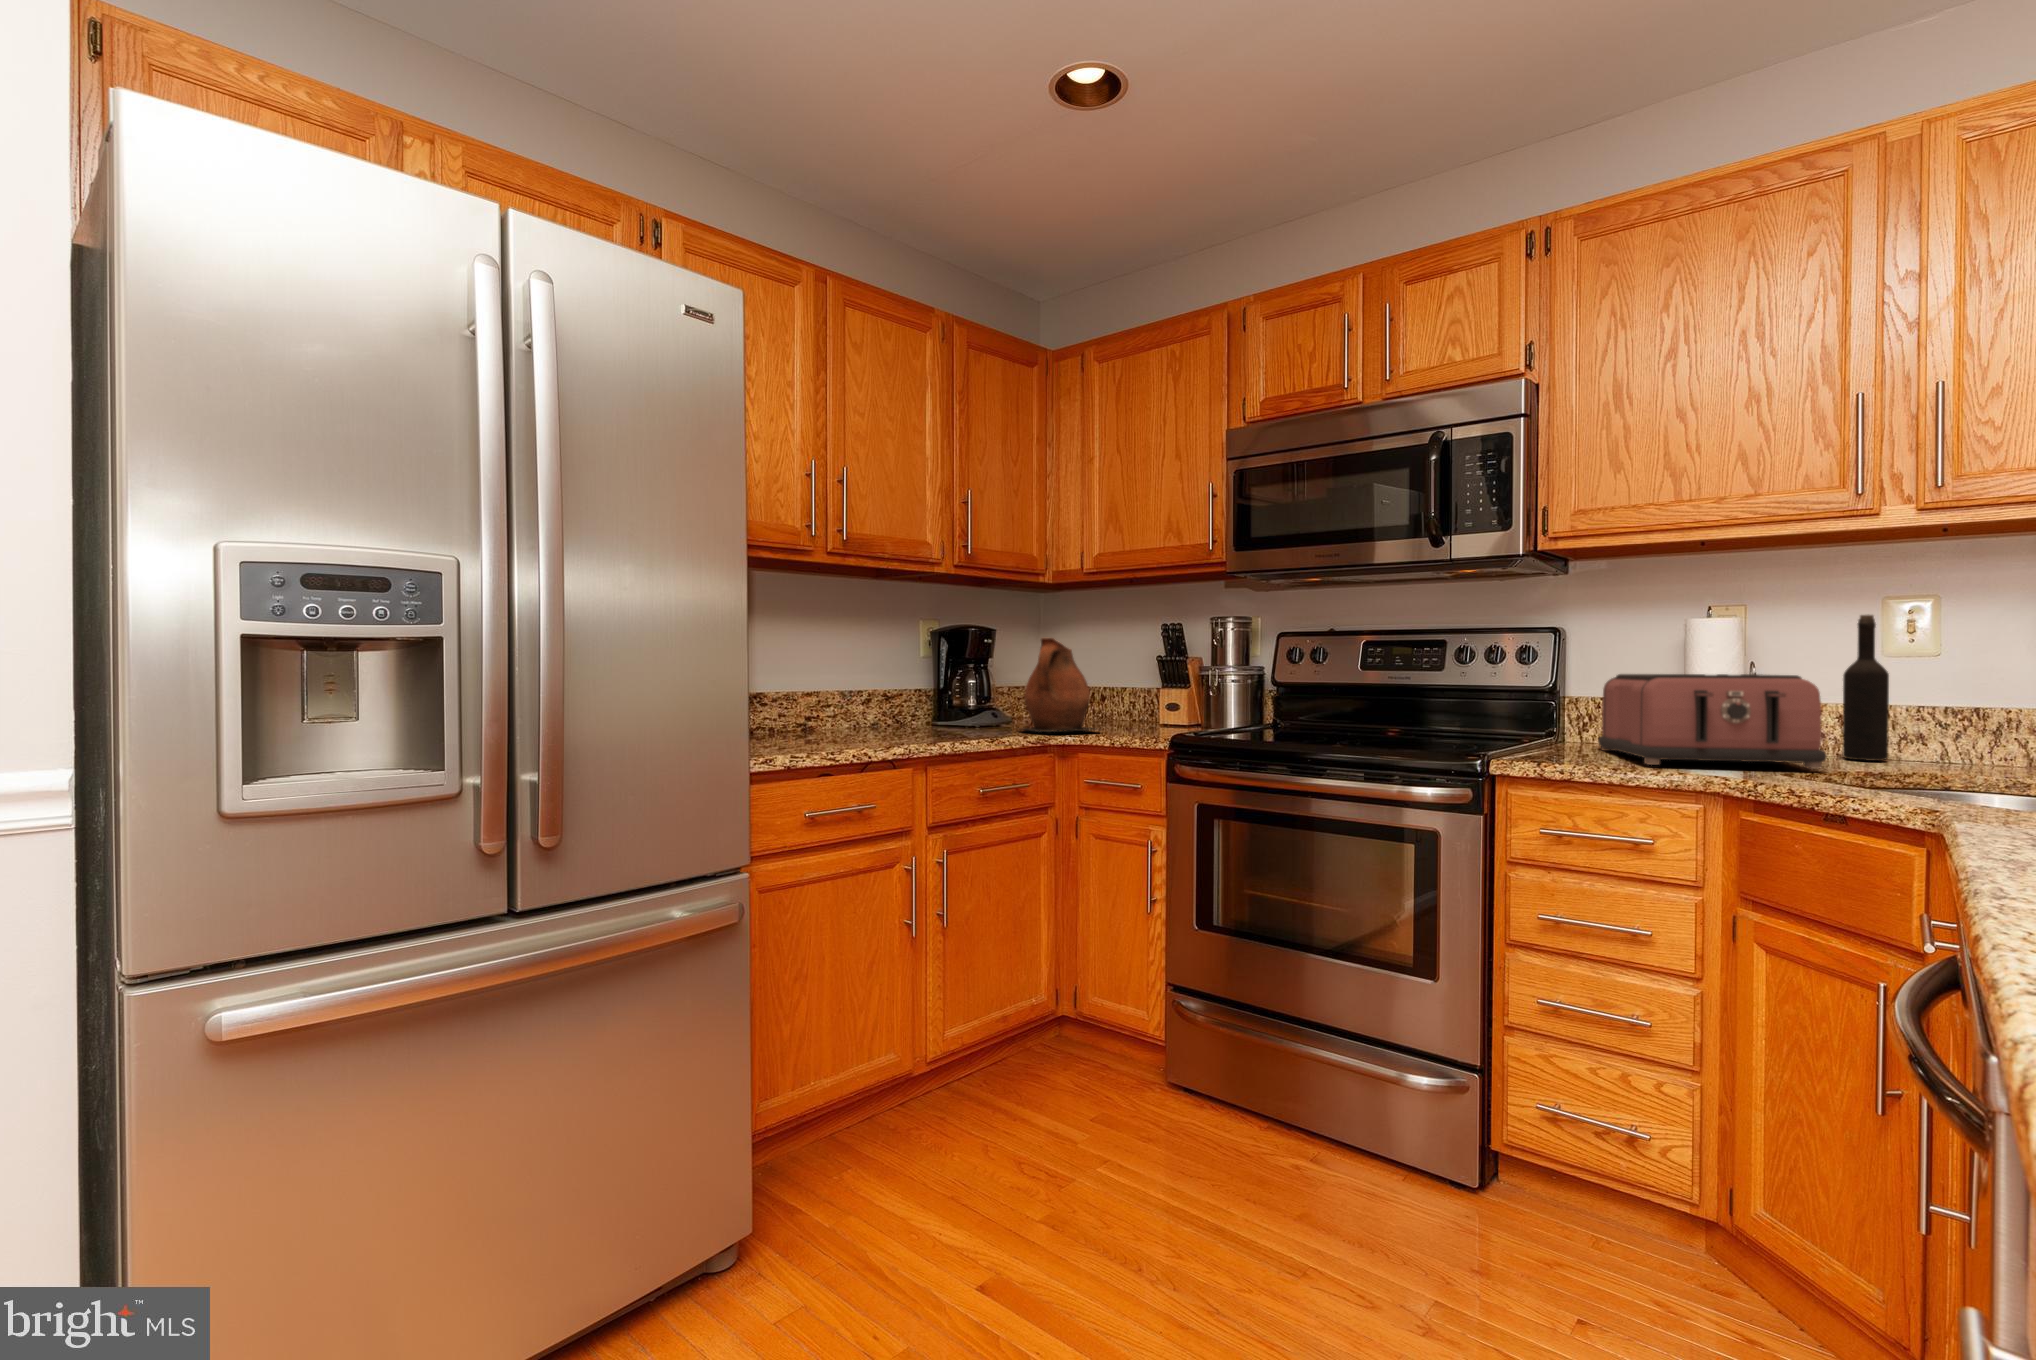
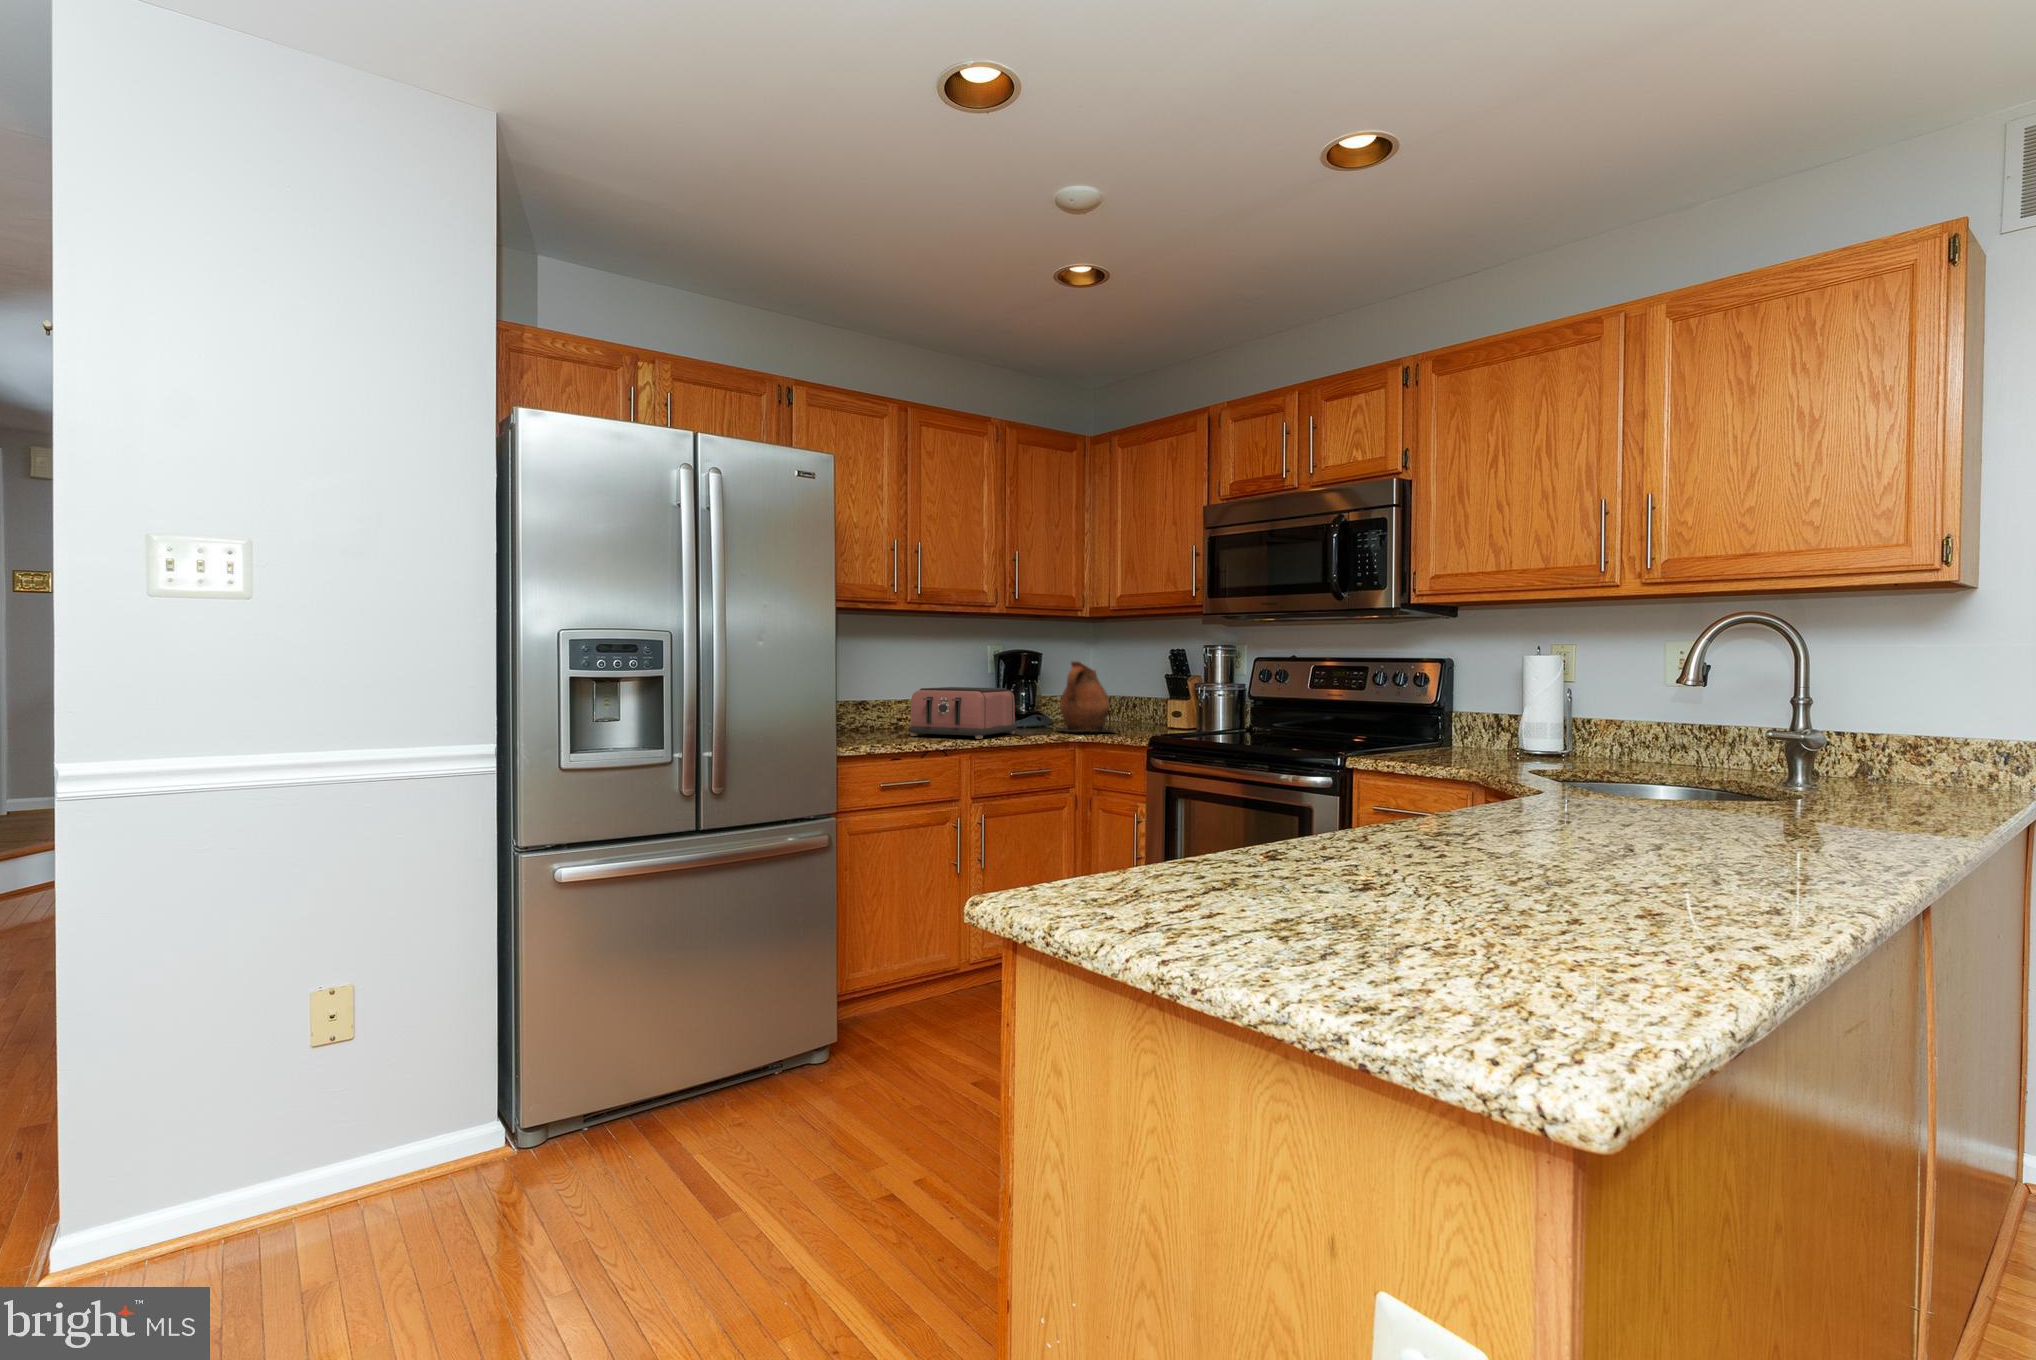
wine bottle: present [1843,615,1889,761] -> none [1627,655,1658,764]
toaster: present [1598,674,1827,769] -> present [908,687,1017,739]

